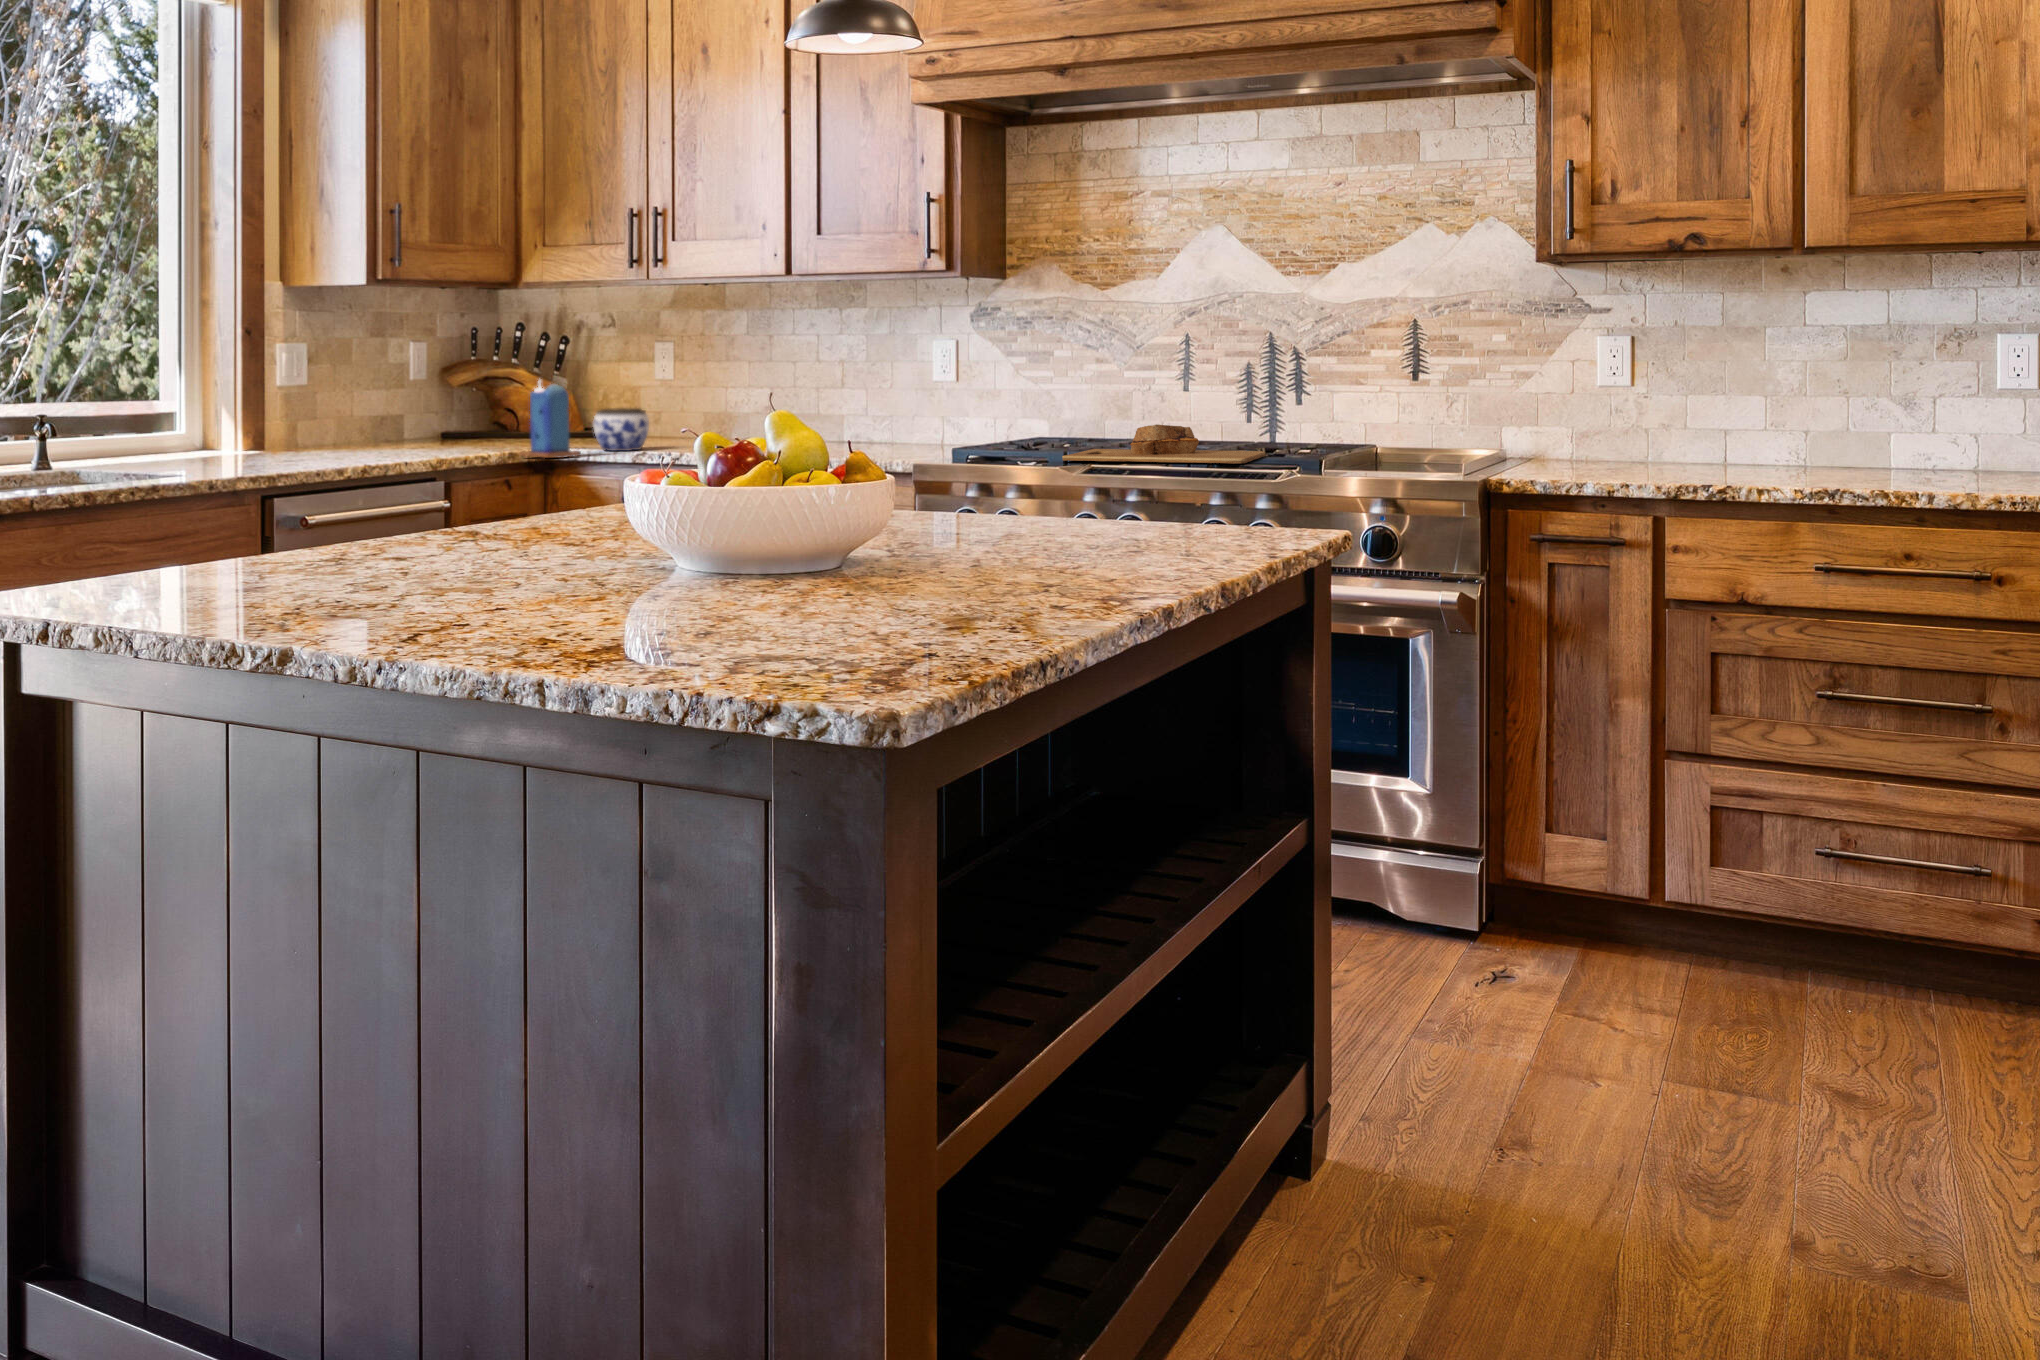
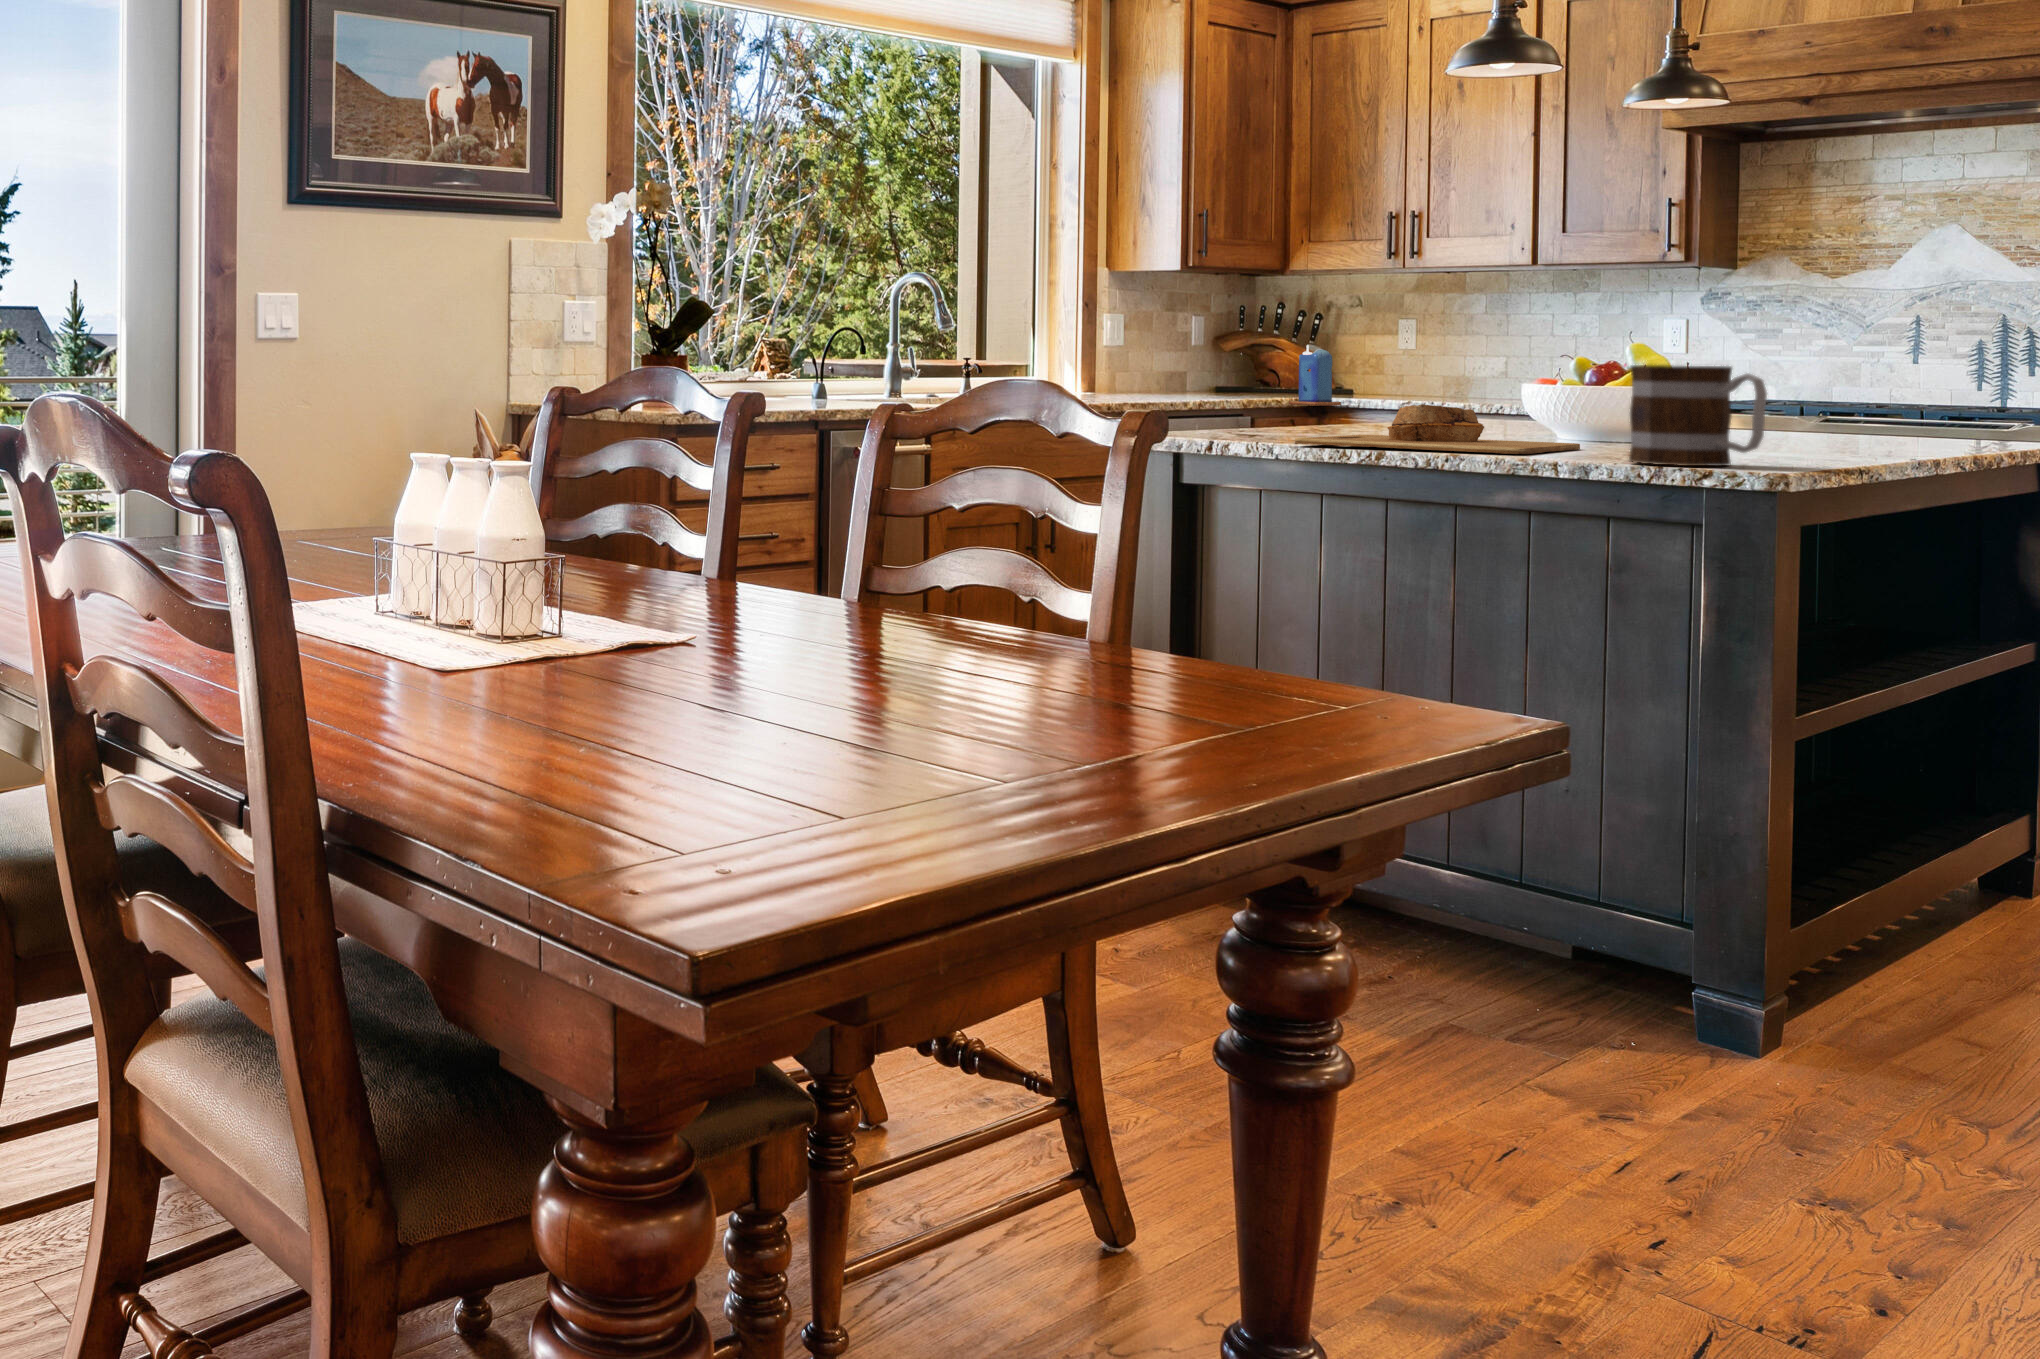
jar: present [593,408,649,451] -> none [1344,371,1392,405]
cutting board: present [1062,424,1265,464] -> present [1295,404,1580,454]
mug: none [661,493,867,698] -> present [1629,365,1767,466]

